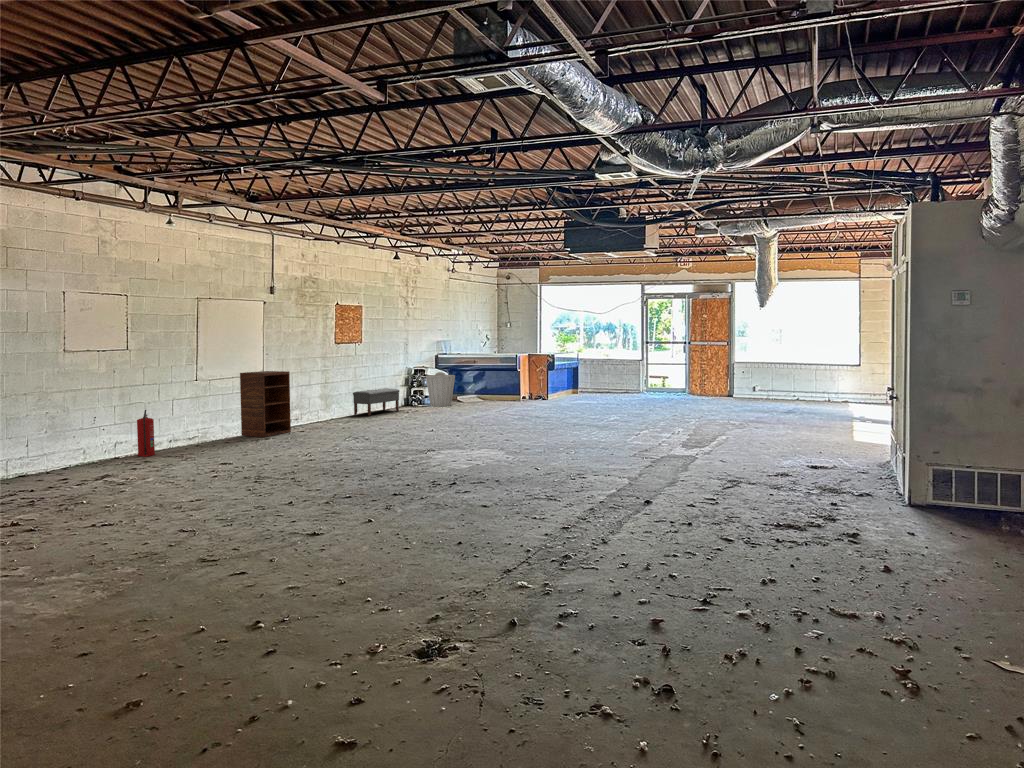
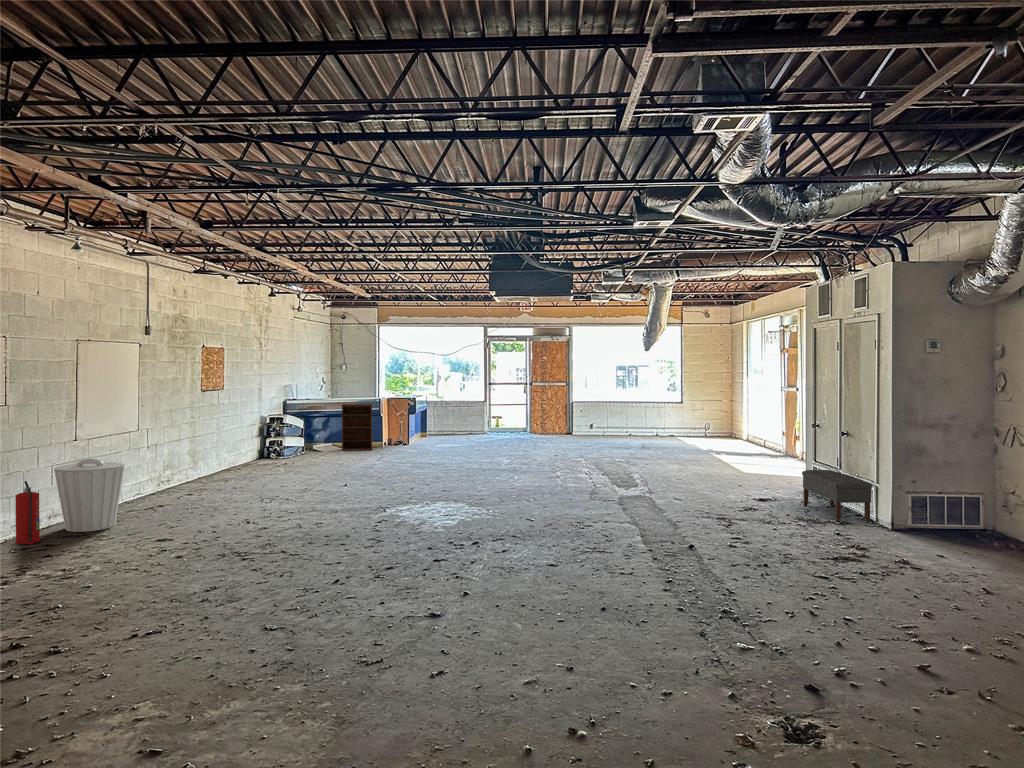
shelving unit: present [240,371,291,437] -> present [342,404,372,451]
trash can: present [426,372,455,406] -> present [54,459,125,532]
bench: present [353,388,399,416] -> present [802,470,872,522]

